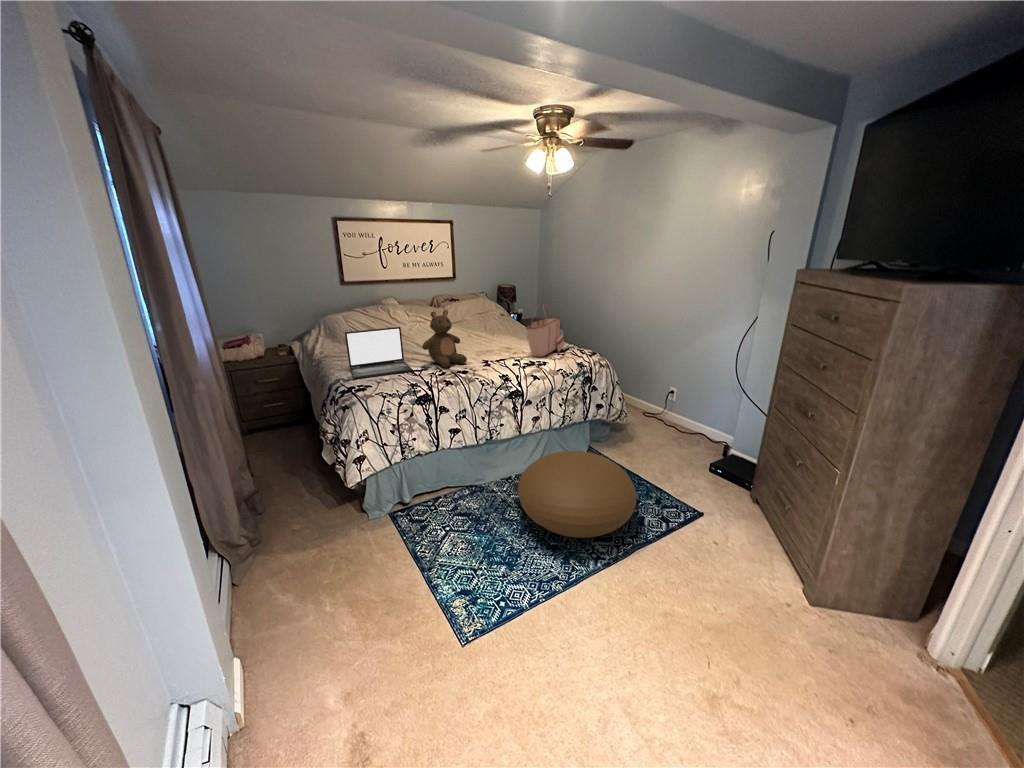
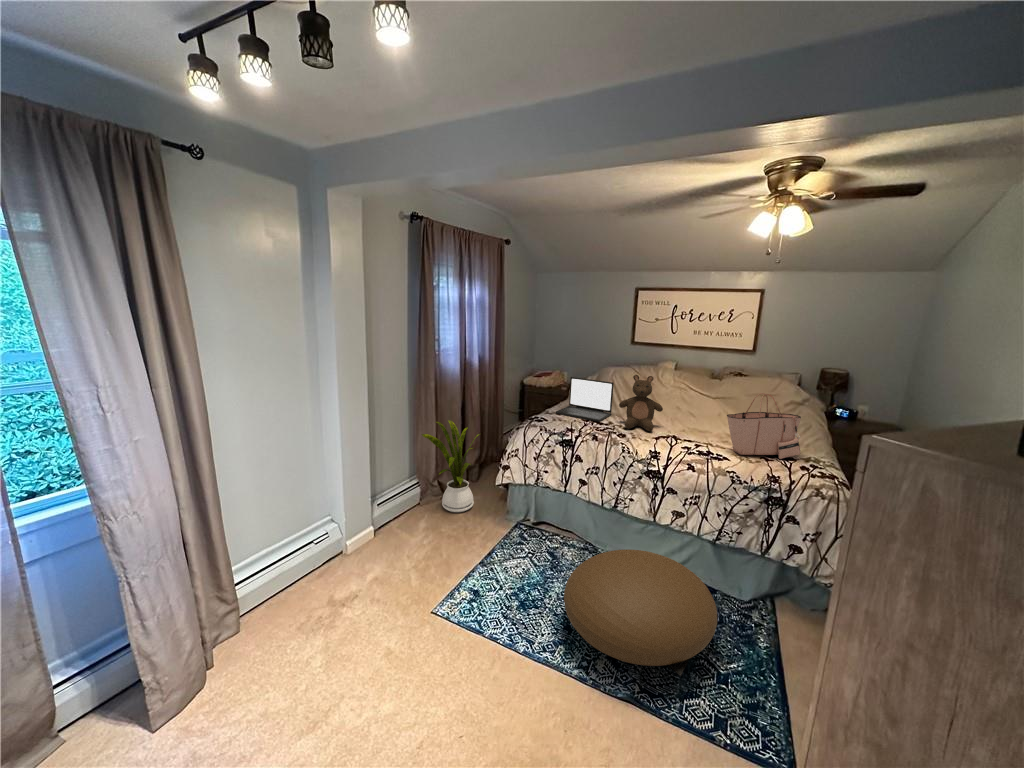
house plant: none [220,434,313,567] -> present [422,420,479,512]

